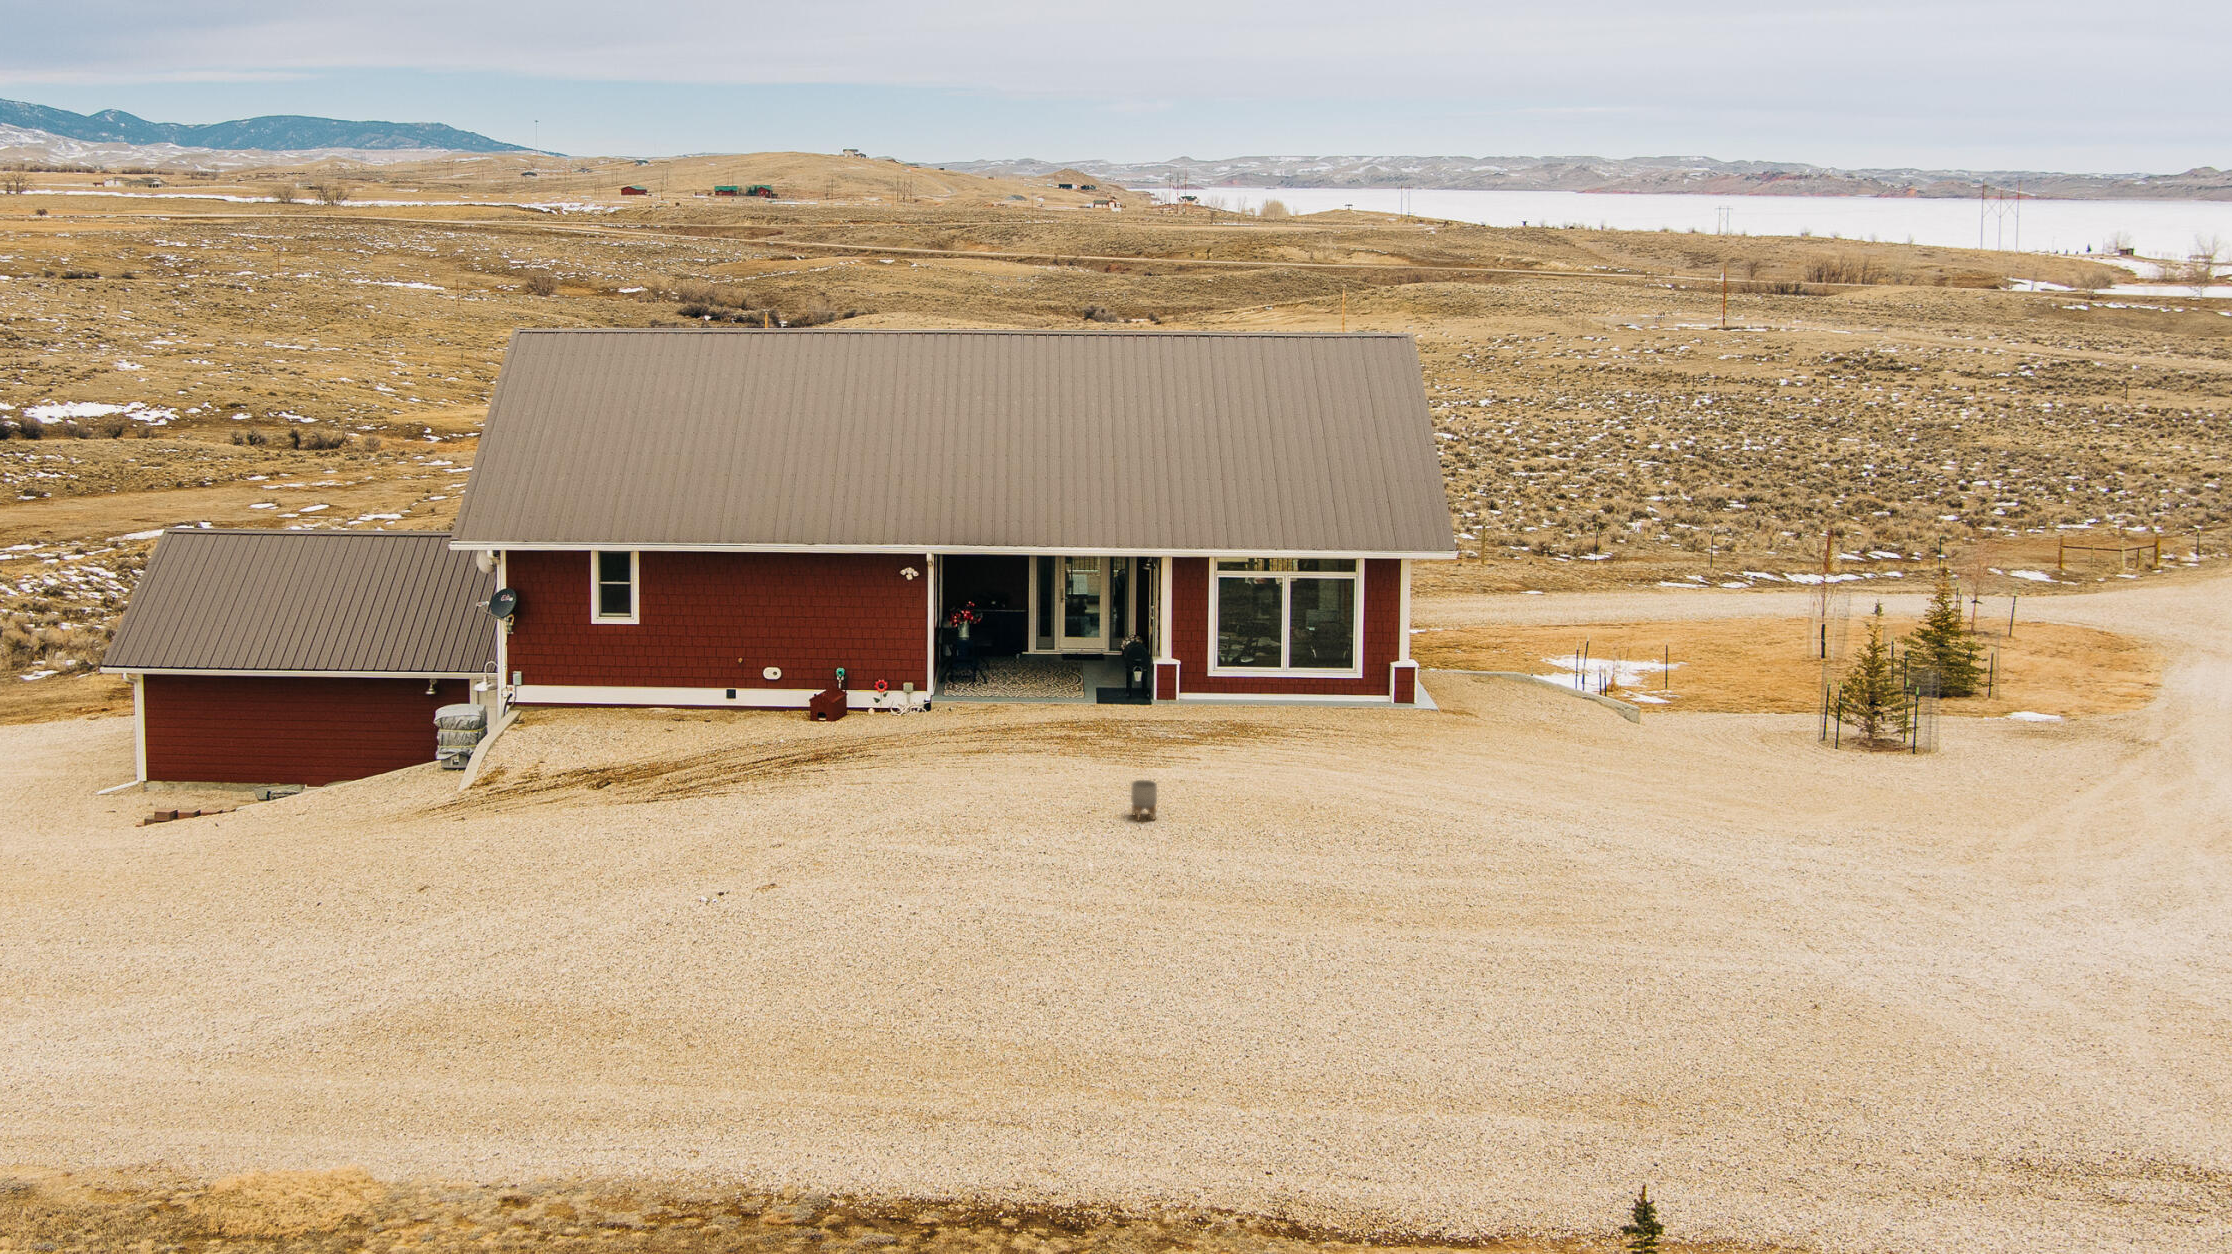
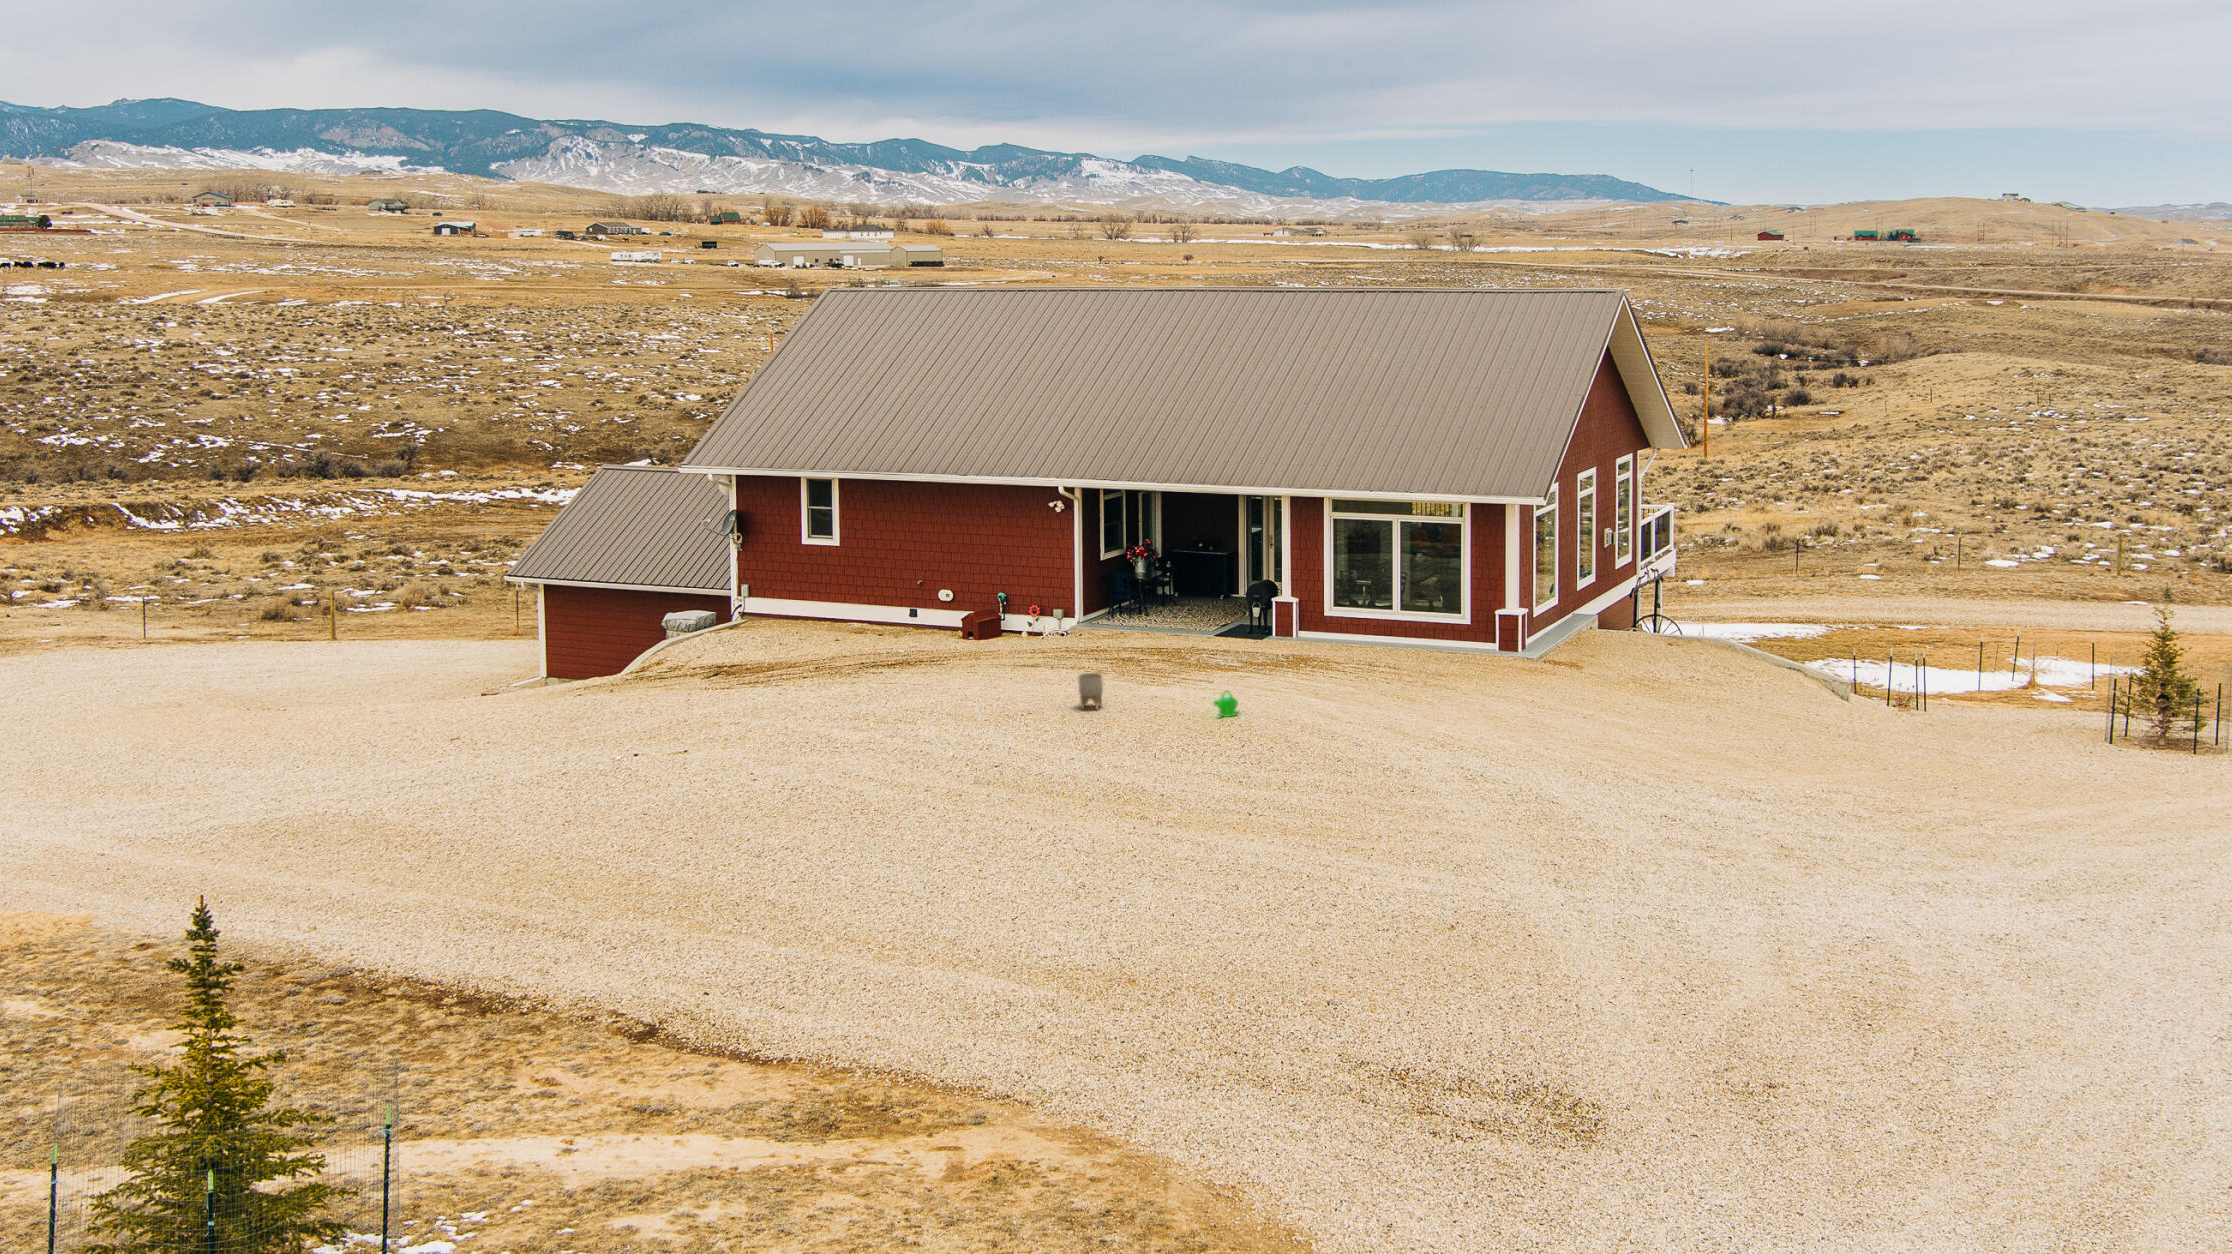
watering can: none [1281,790,1301,817] -> present [1213,690,1238,717]

